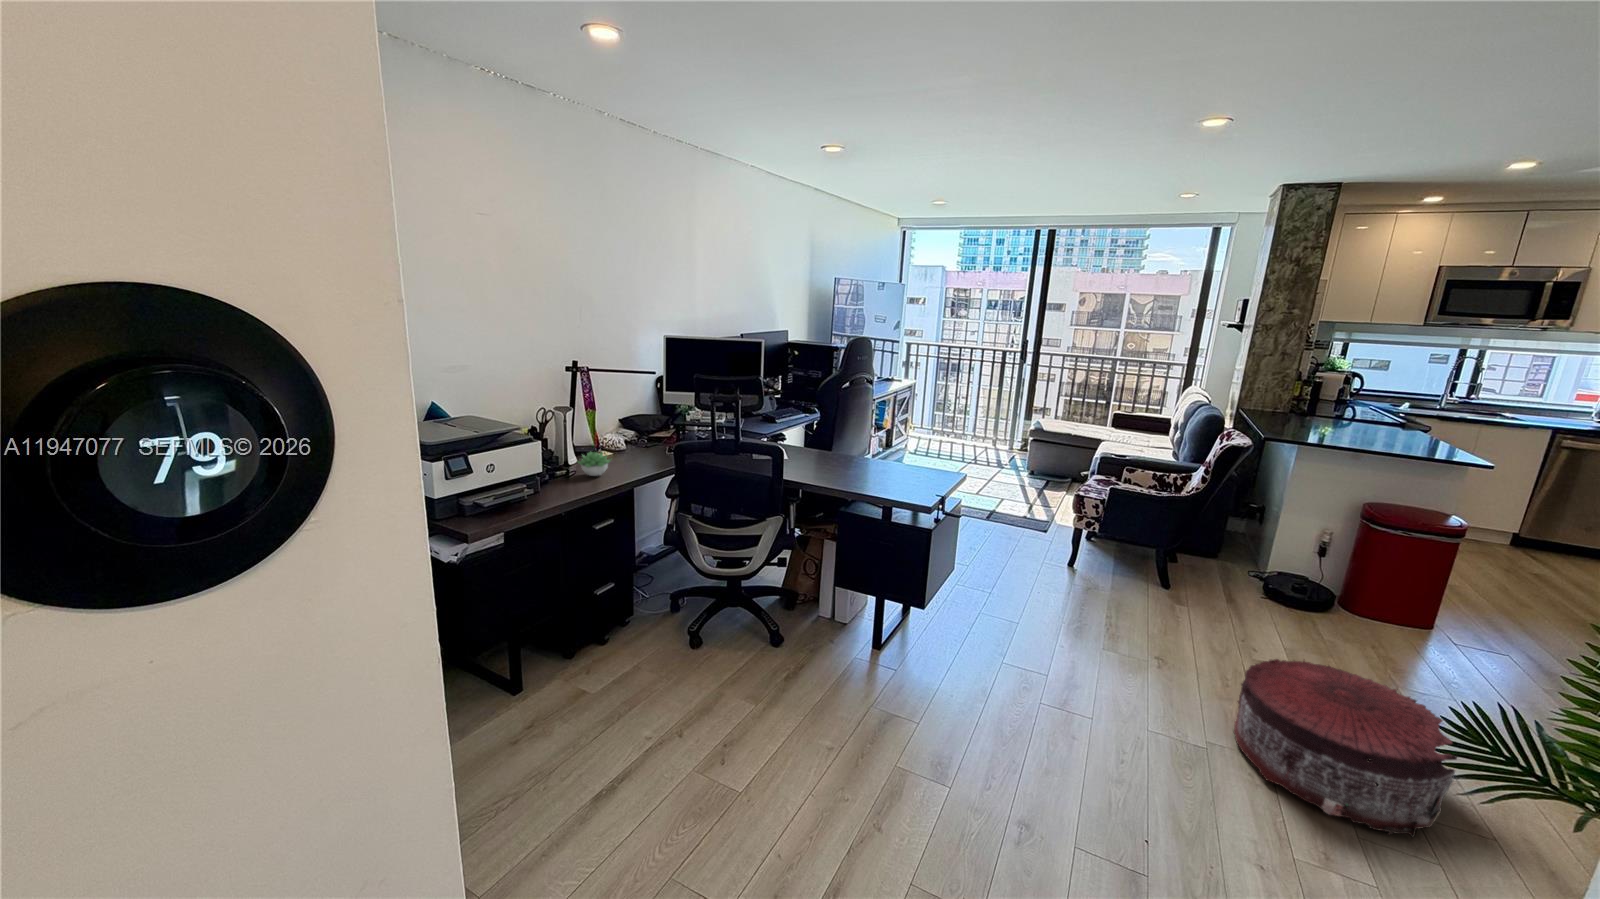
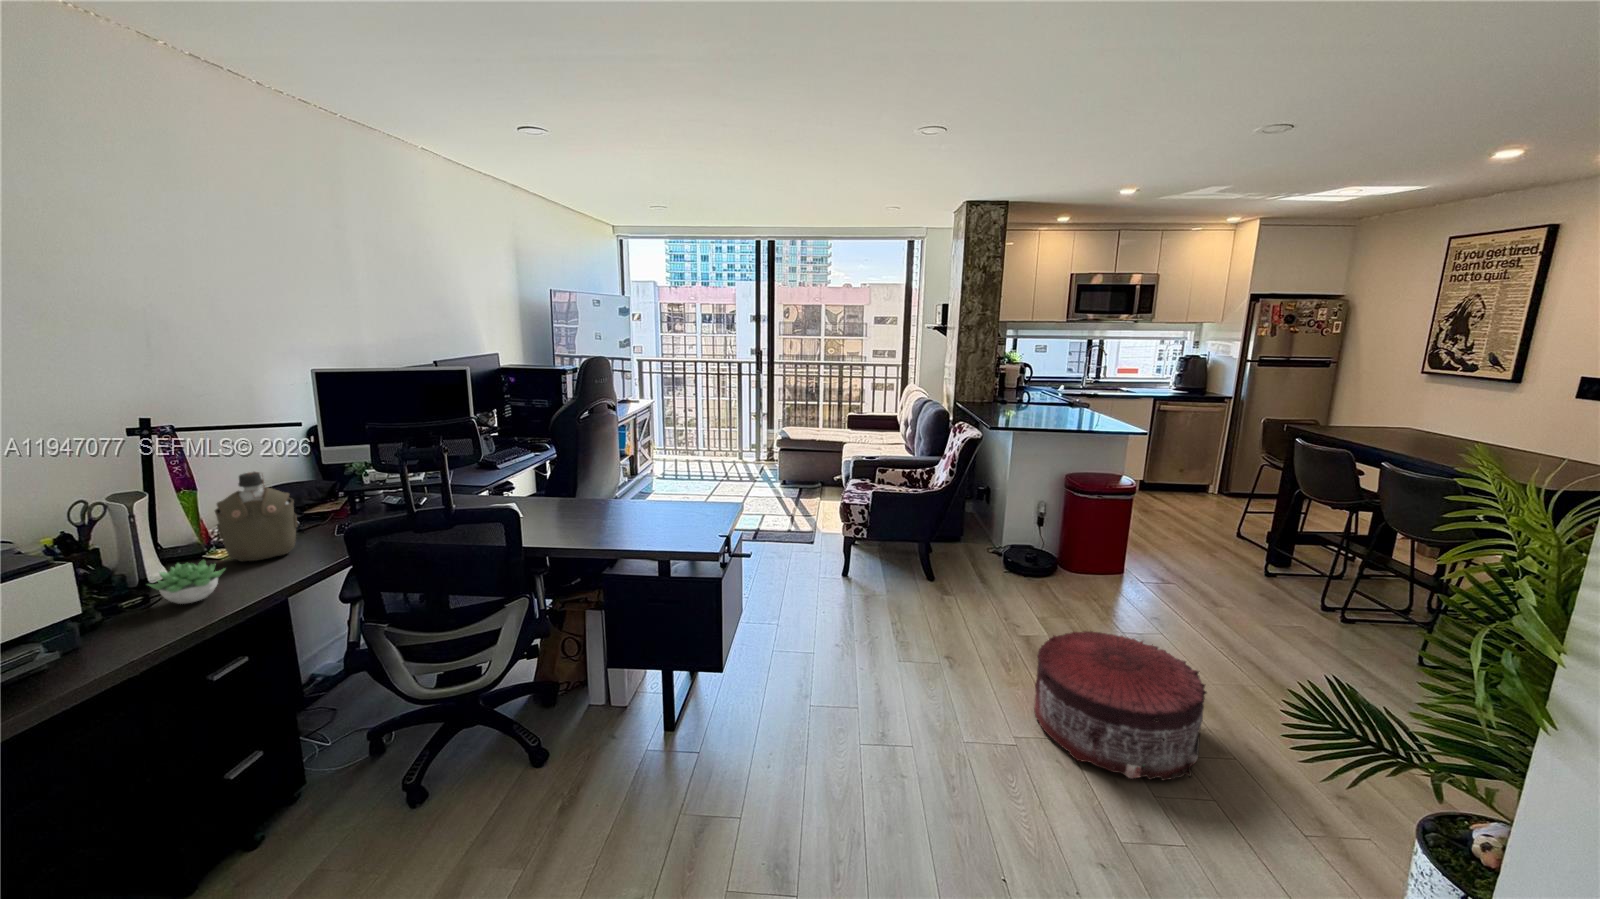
water bottle: none [608,402,649,460] -> present [215,472,297,561]

